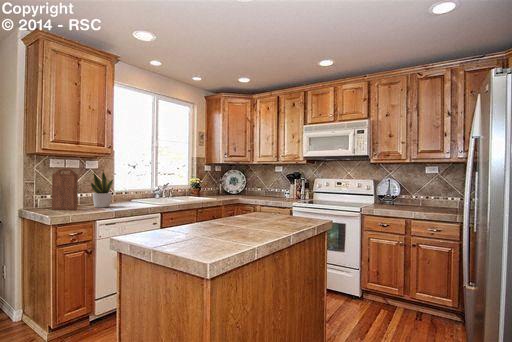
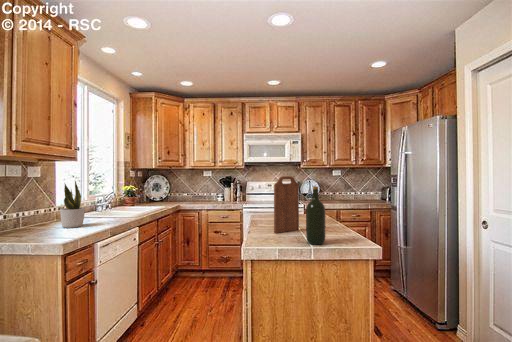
cutting board: present [52,168,78,210] -> present [274,176,299,233]
wine bottle: none [171,178,194,245] -> present [306,186,325,245]

